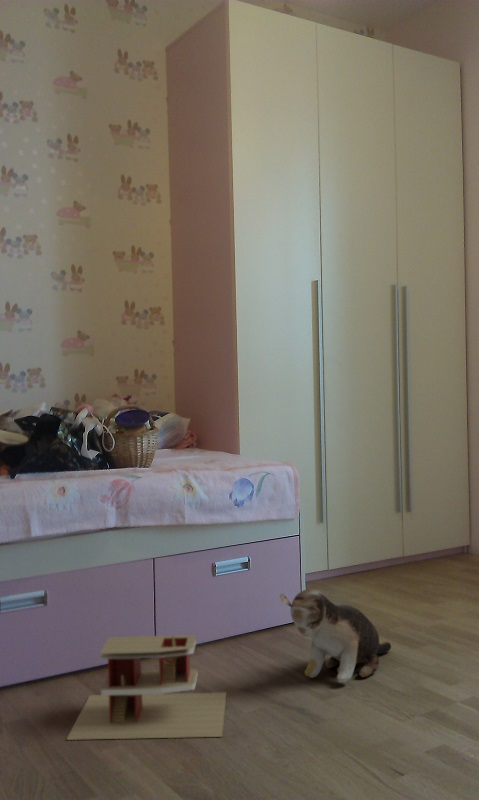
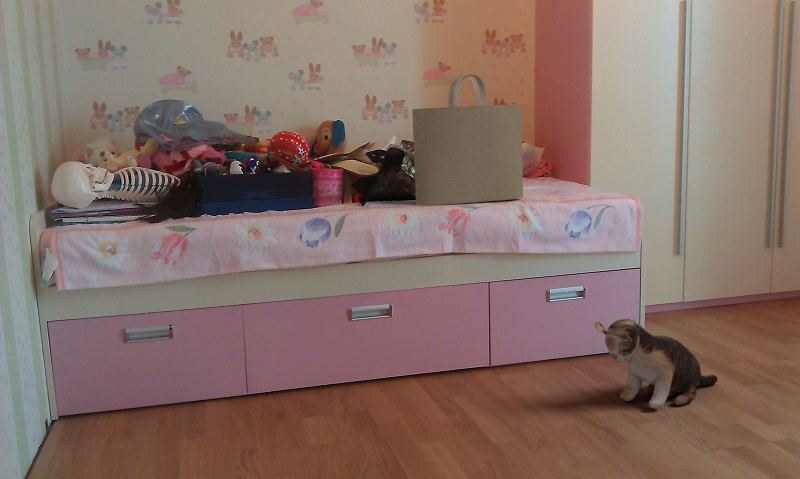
tote bag: none [70,337,185,477] -> present [412,75,523,205]
toy house: present [67,635,227,740] -> none [394,349,543,442]

